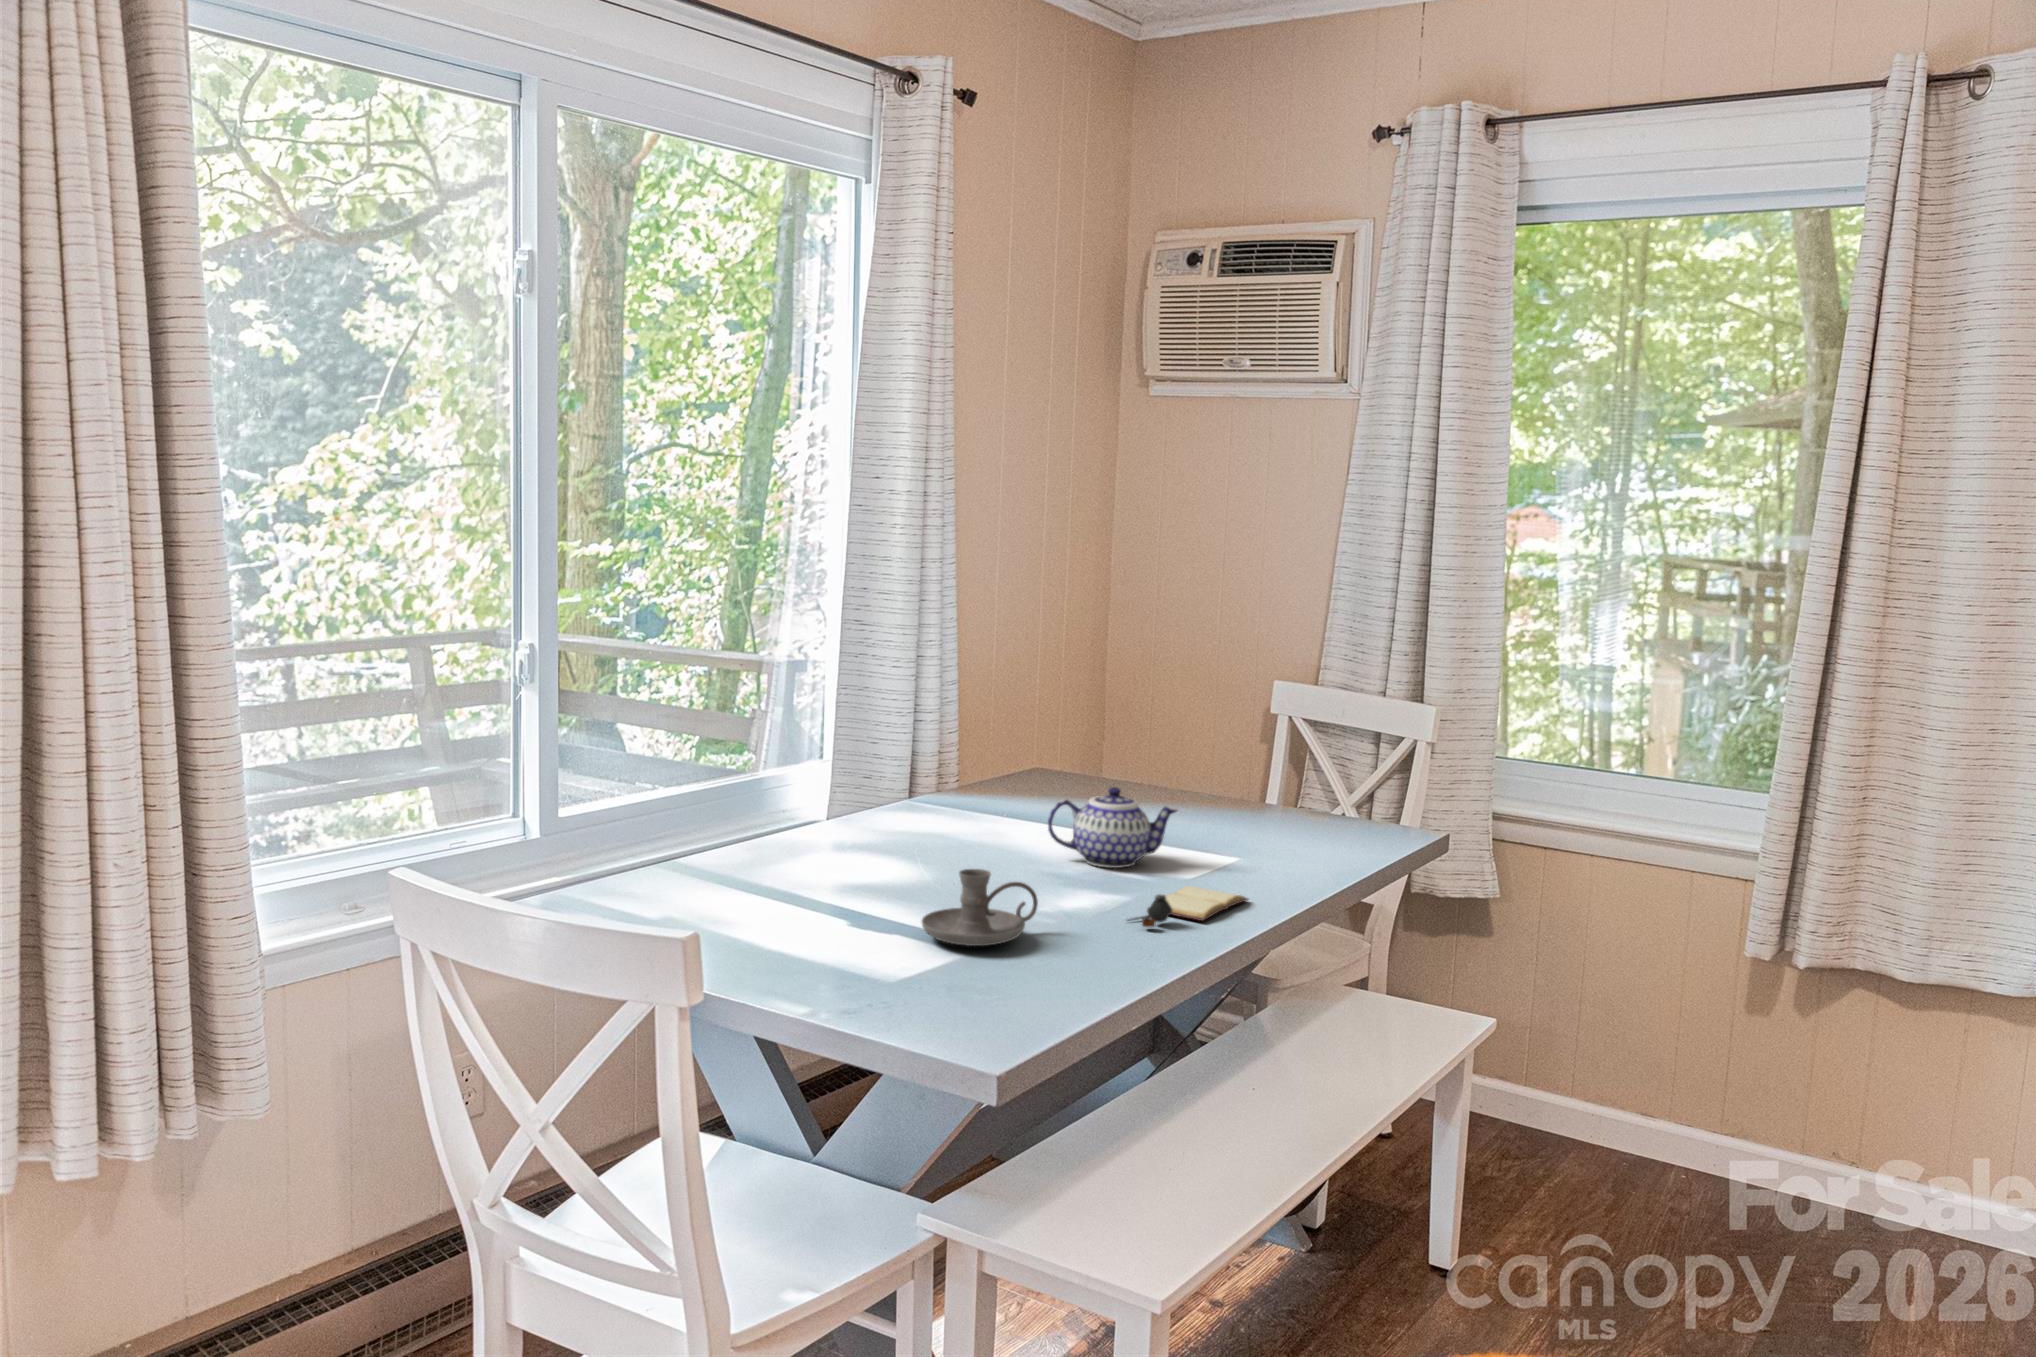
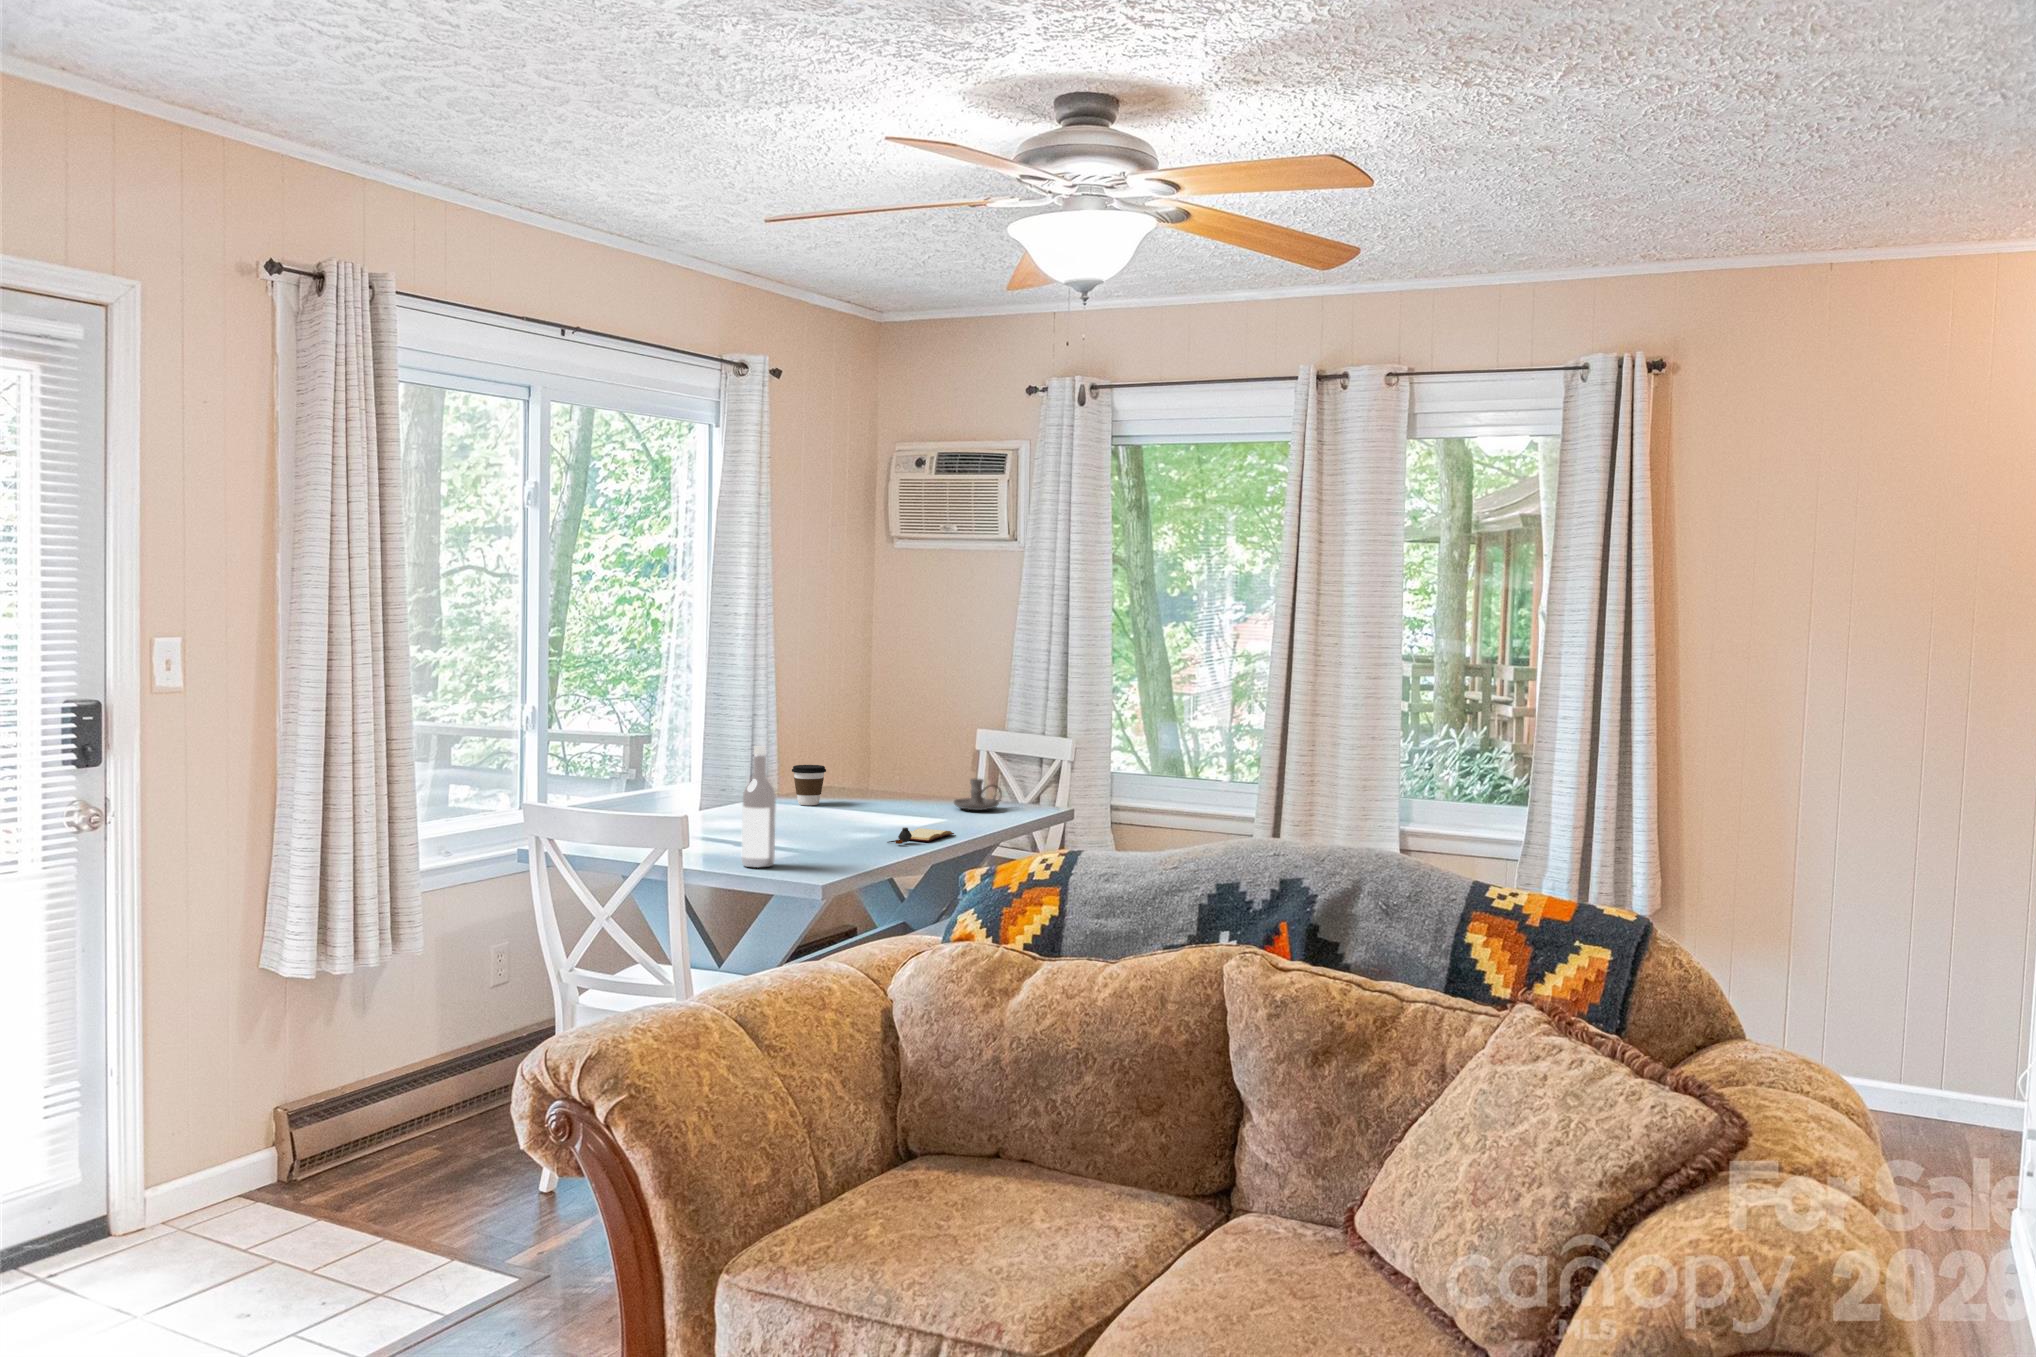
coffee cup: none [970,746,1027,816] -> present [792,765,826,805]
wine bottle: none [839,752,906,994] -> present [742,746,776,868]
teapot: present [1048,787,1177,868] -> none [841,779,915,824]
candle holder: present [922,869,1038,946] -> present [954,778,1002,810]

